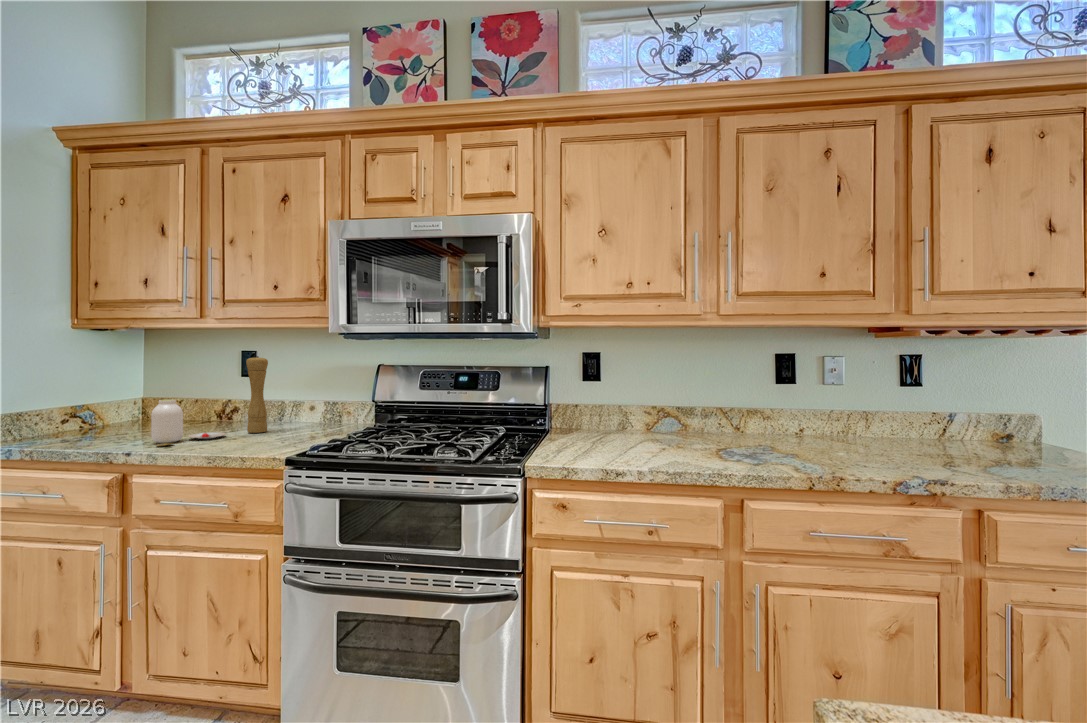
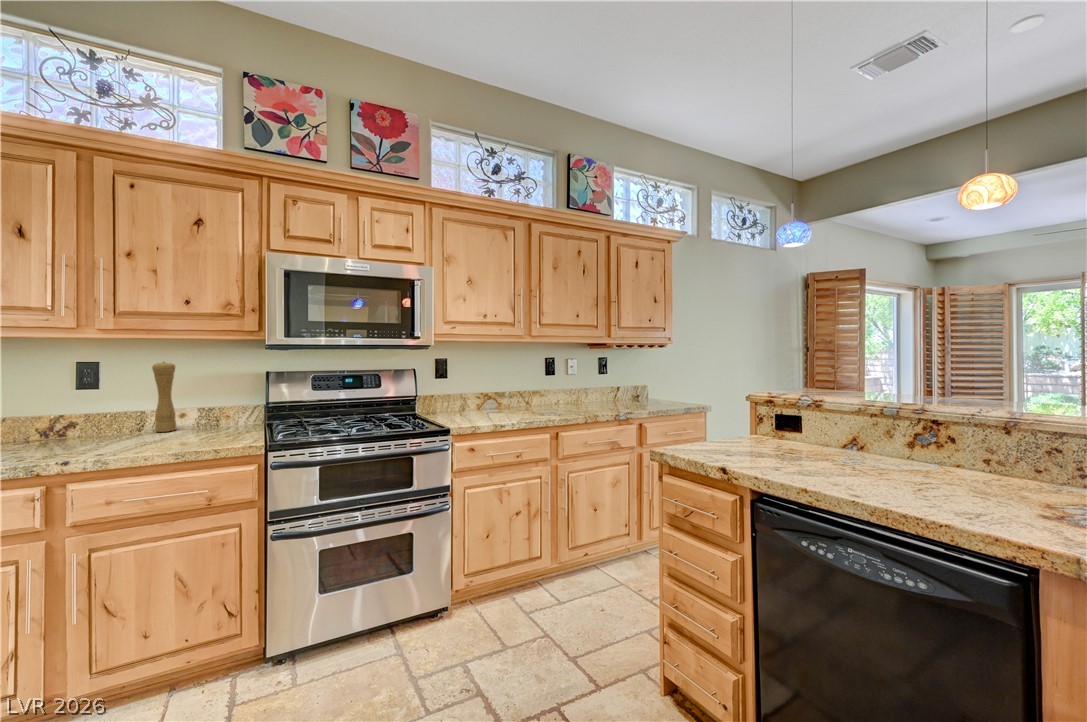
jar: present [151,399,226,446] -> none [62,409,148,455]

